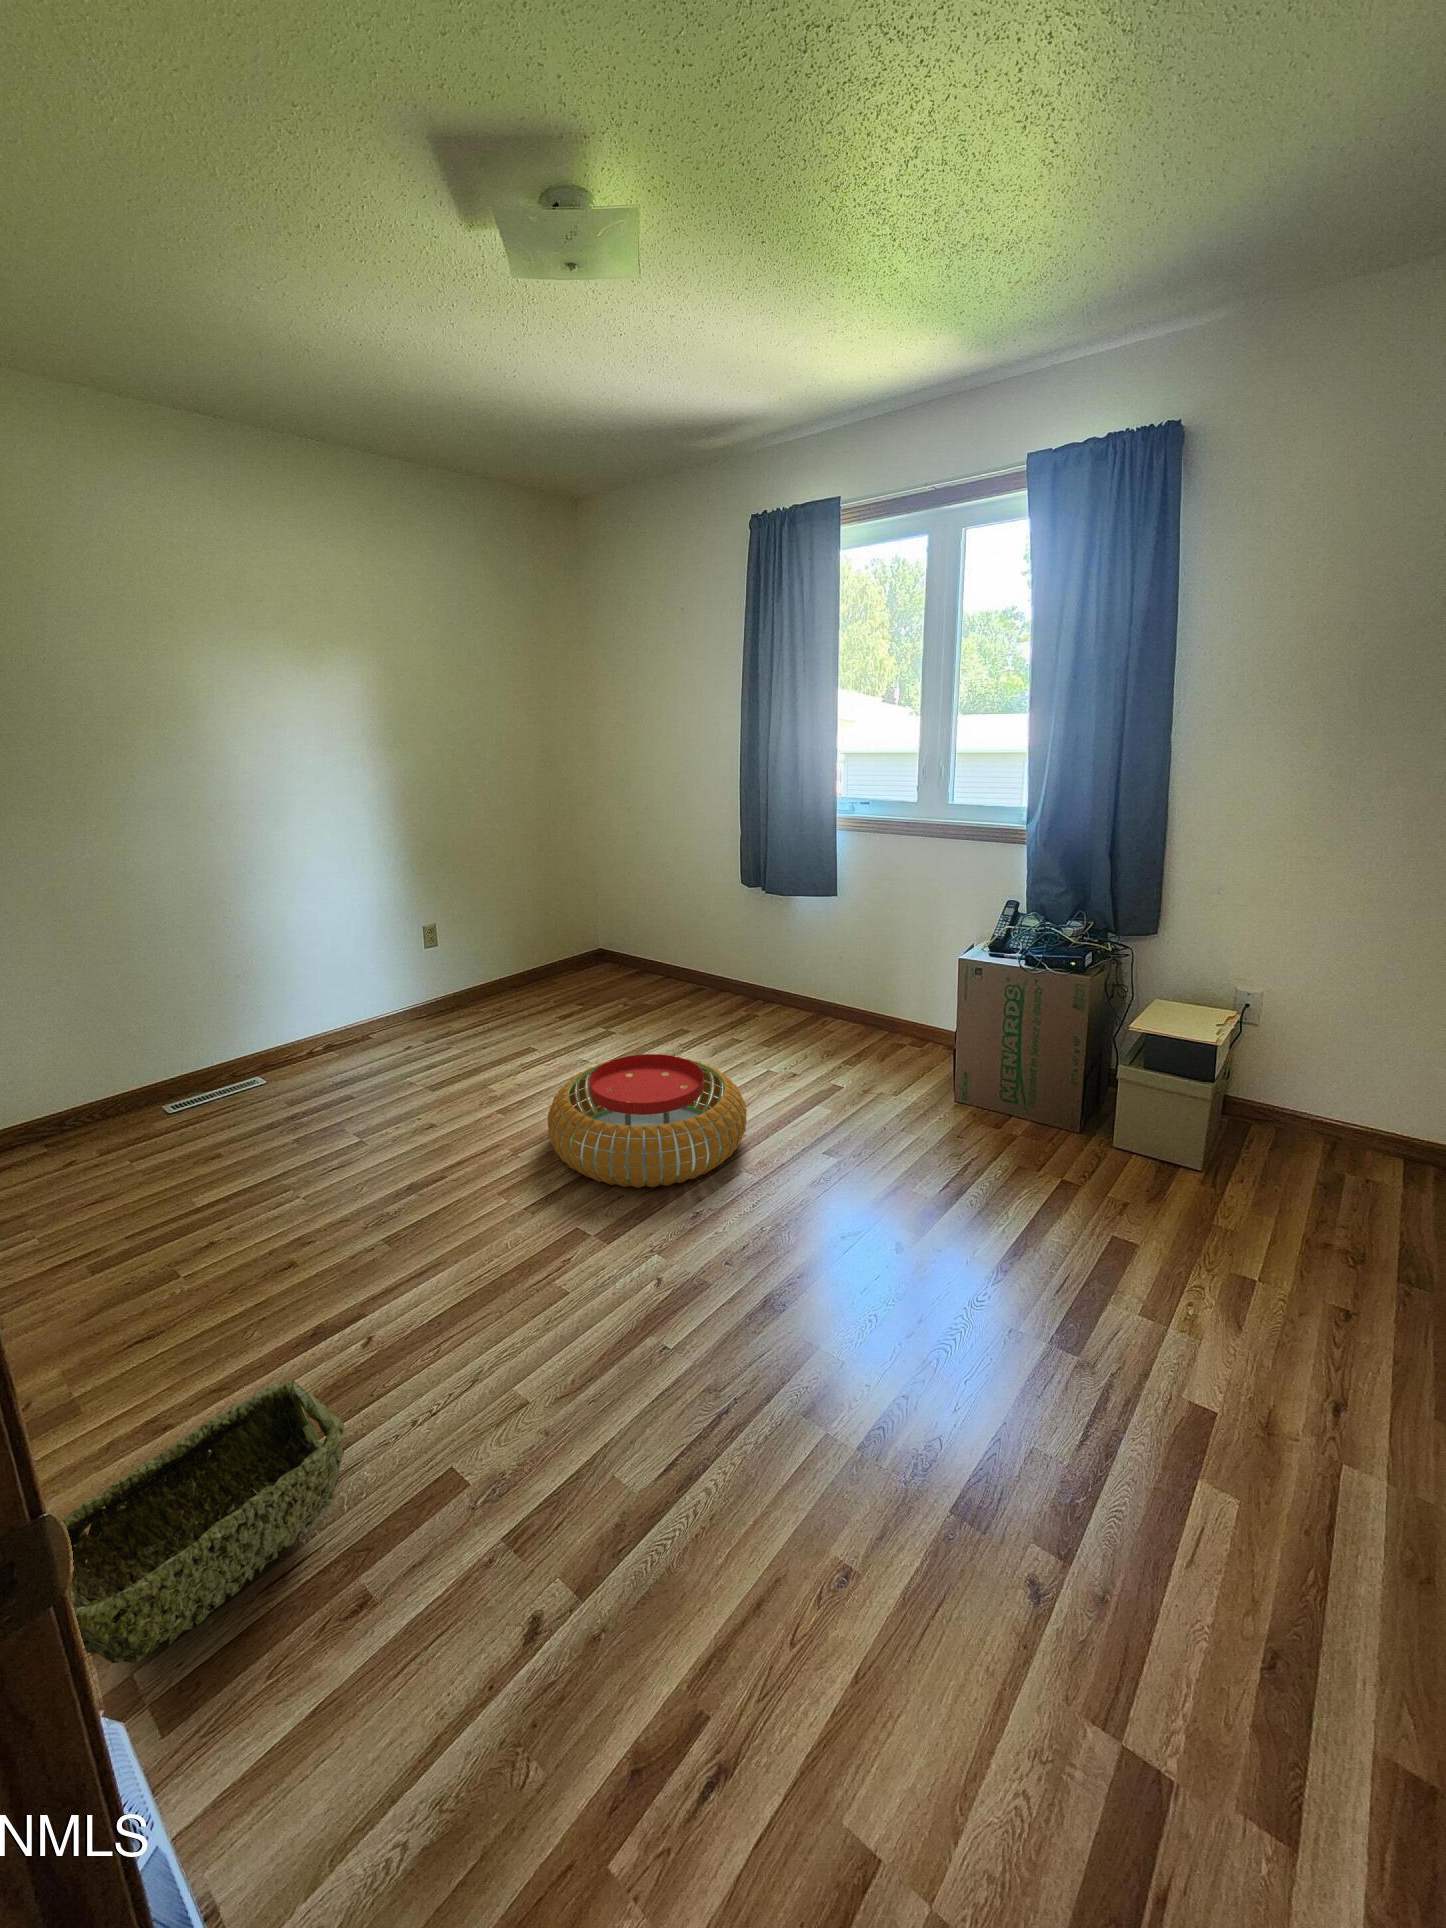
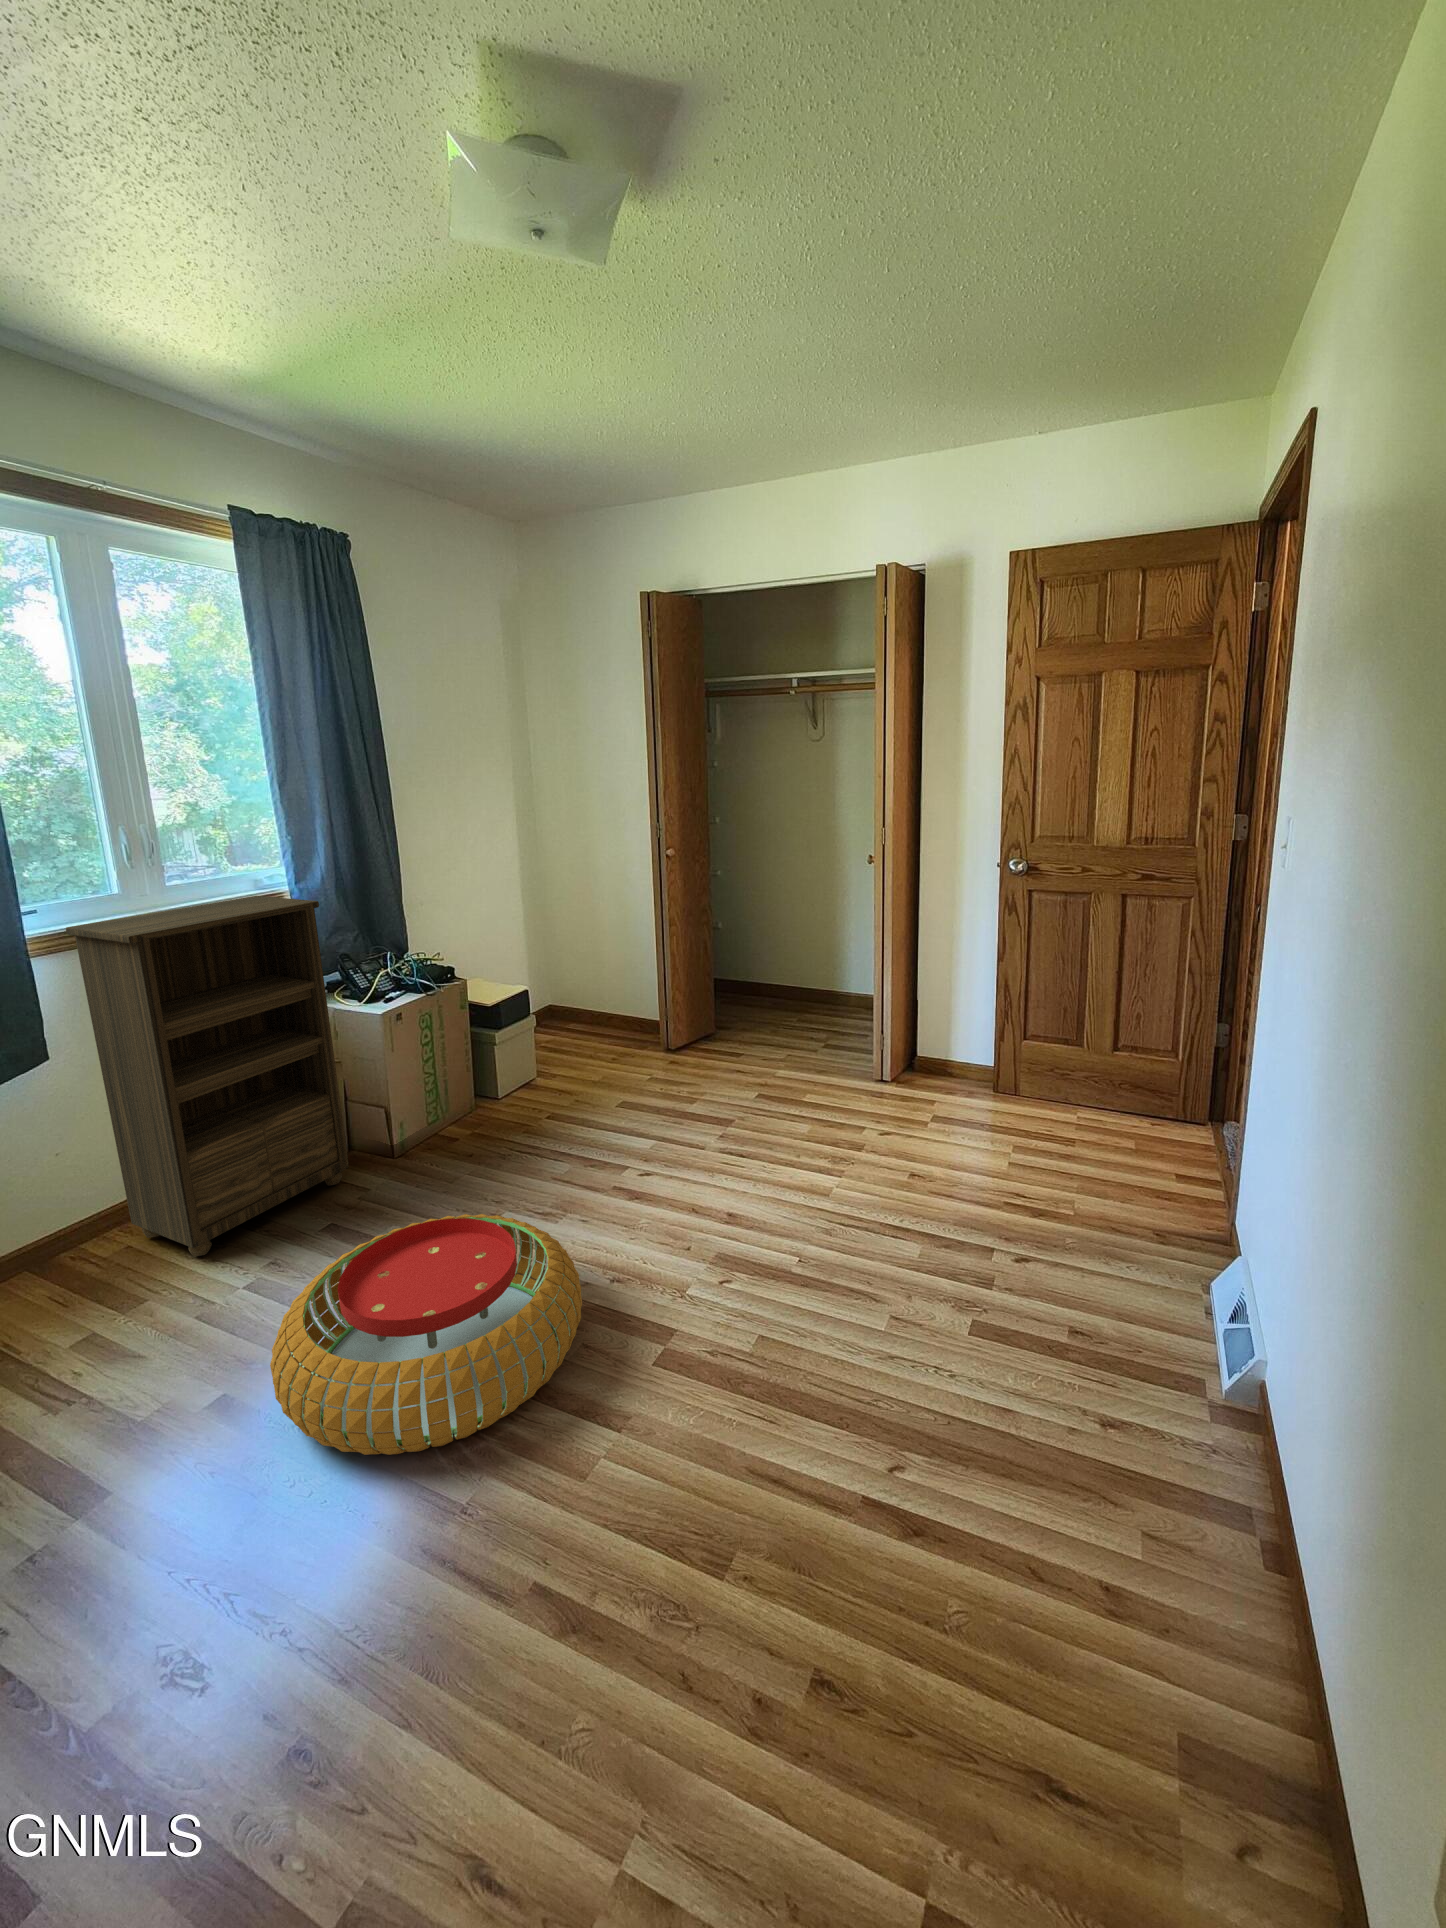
bookshelf: none [796,828,958,1086] -> present [66,896,349,1257]
woven basket: present [62,1380,344,1663] -> none [1031,1286,1258,1468]

